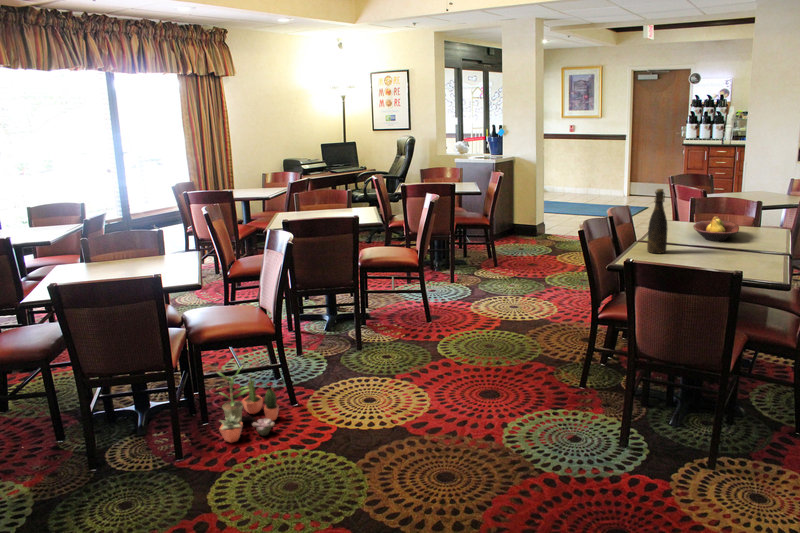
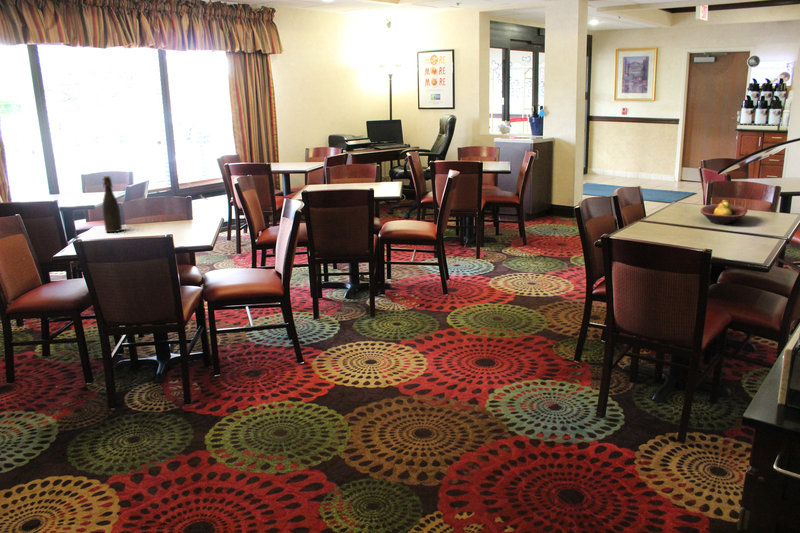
bottle: present [647,189,668,253] -> present [103,176,122,232]
potted plant: present [218,367,279,442] -> none [225,323,284,393]

